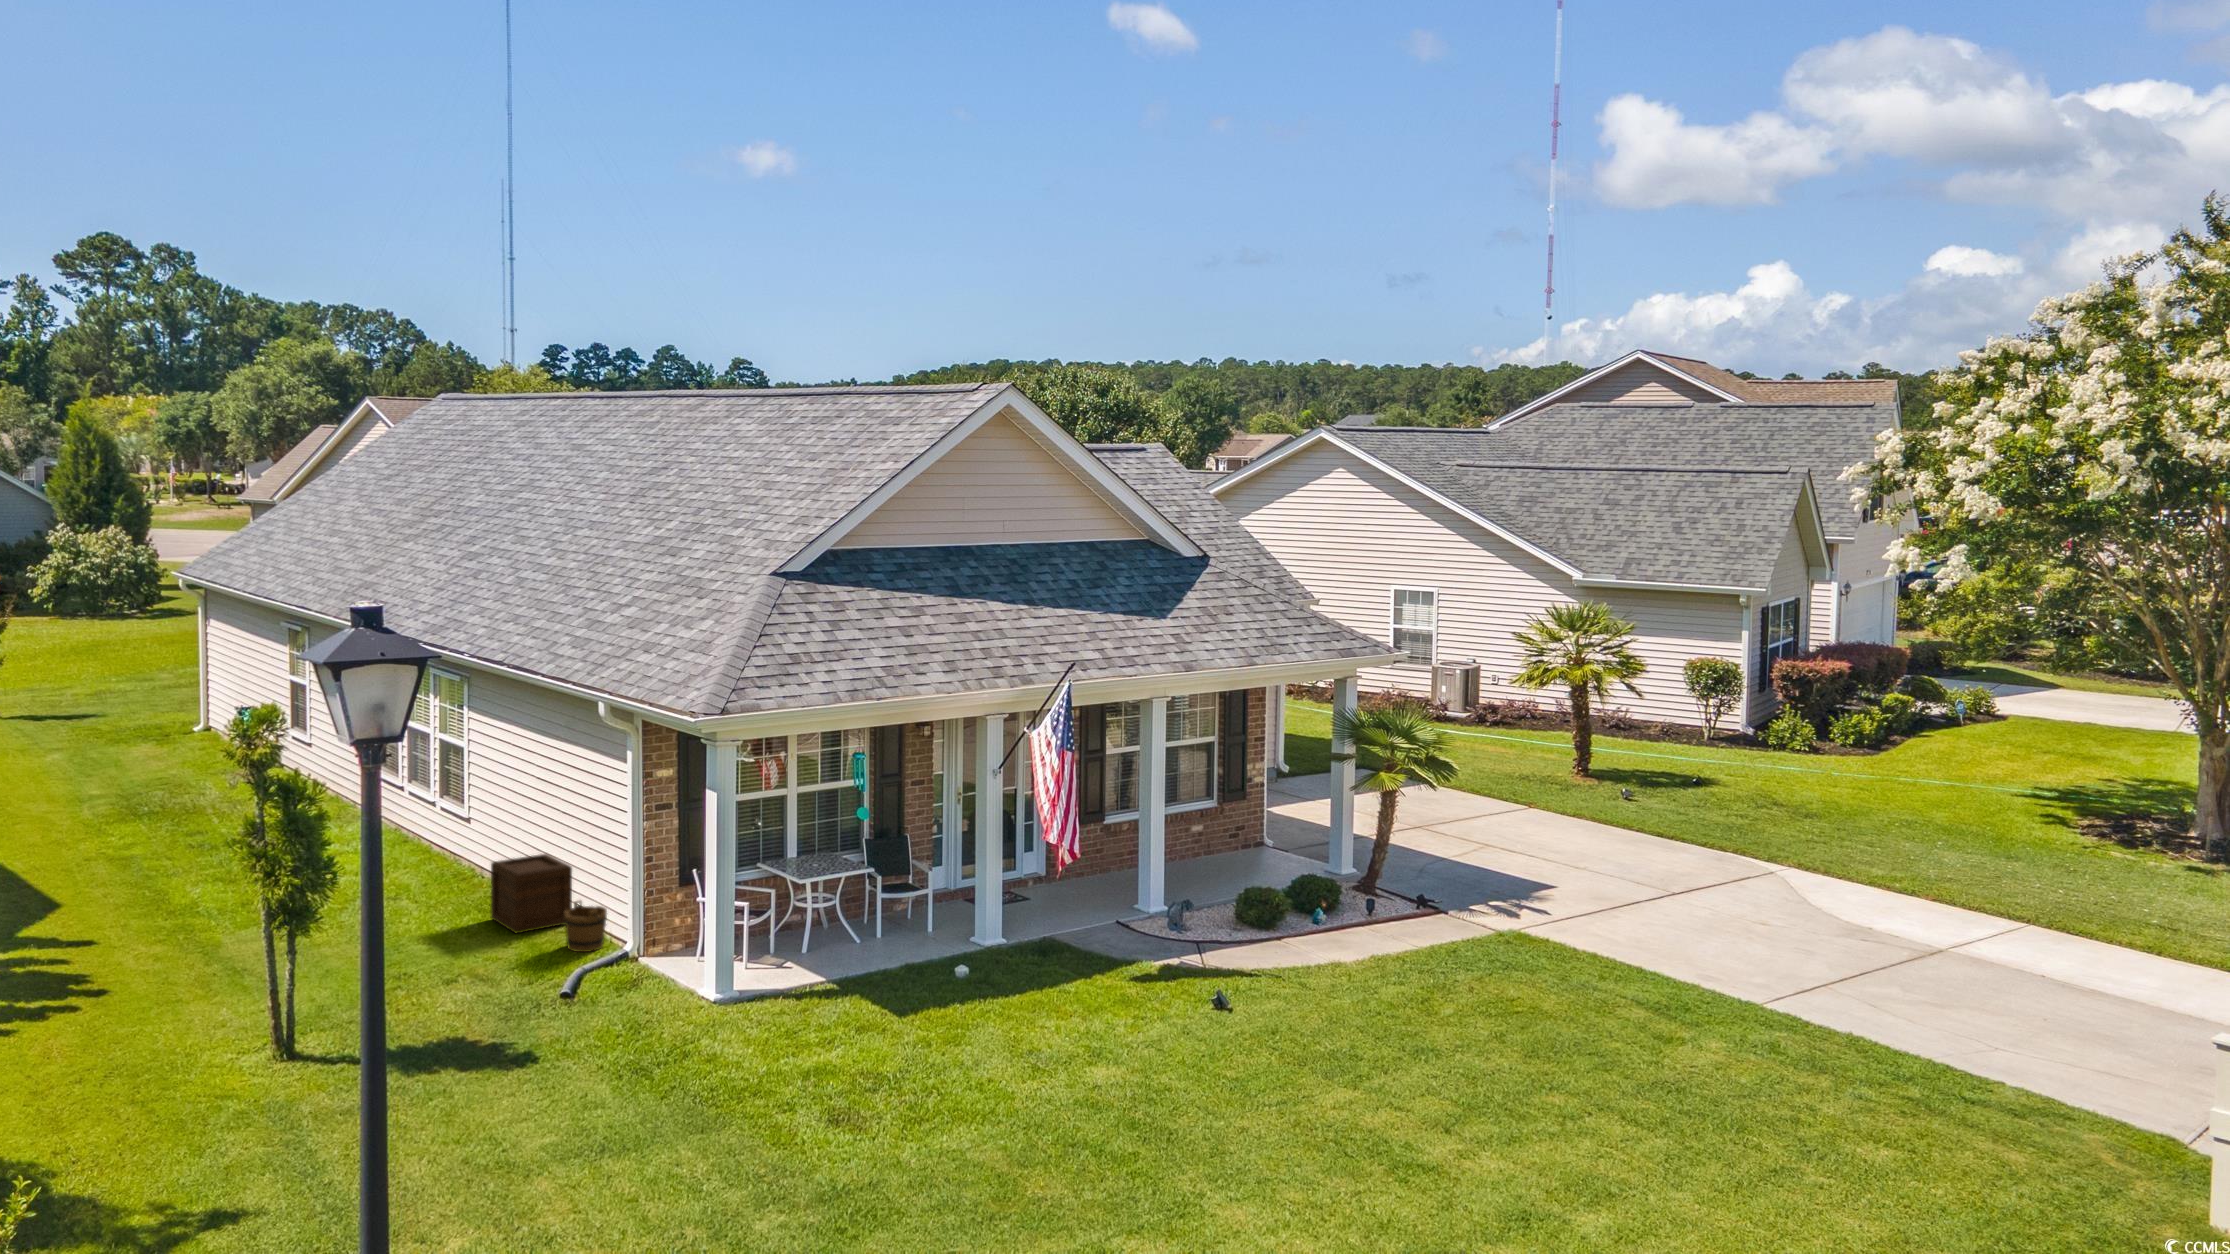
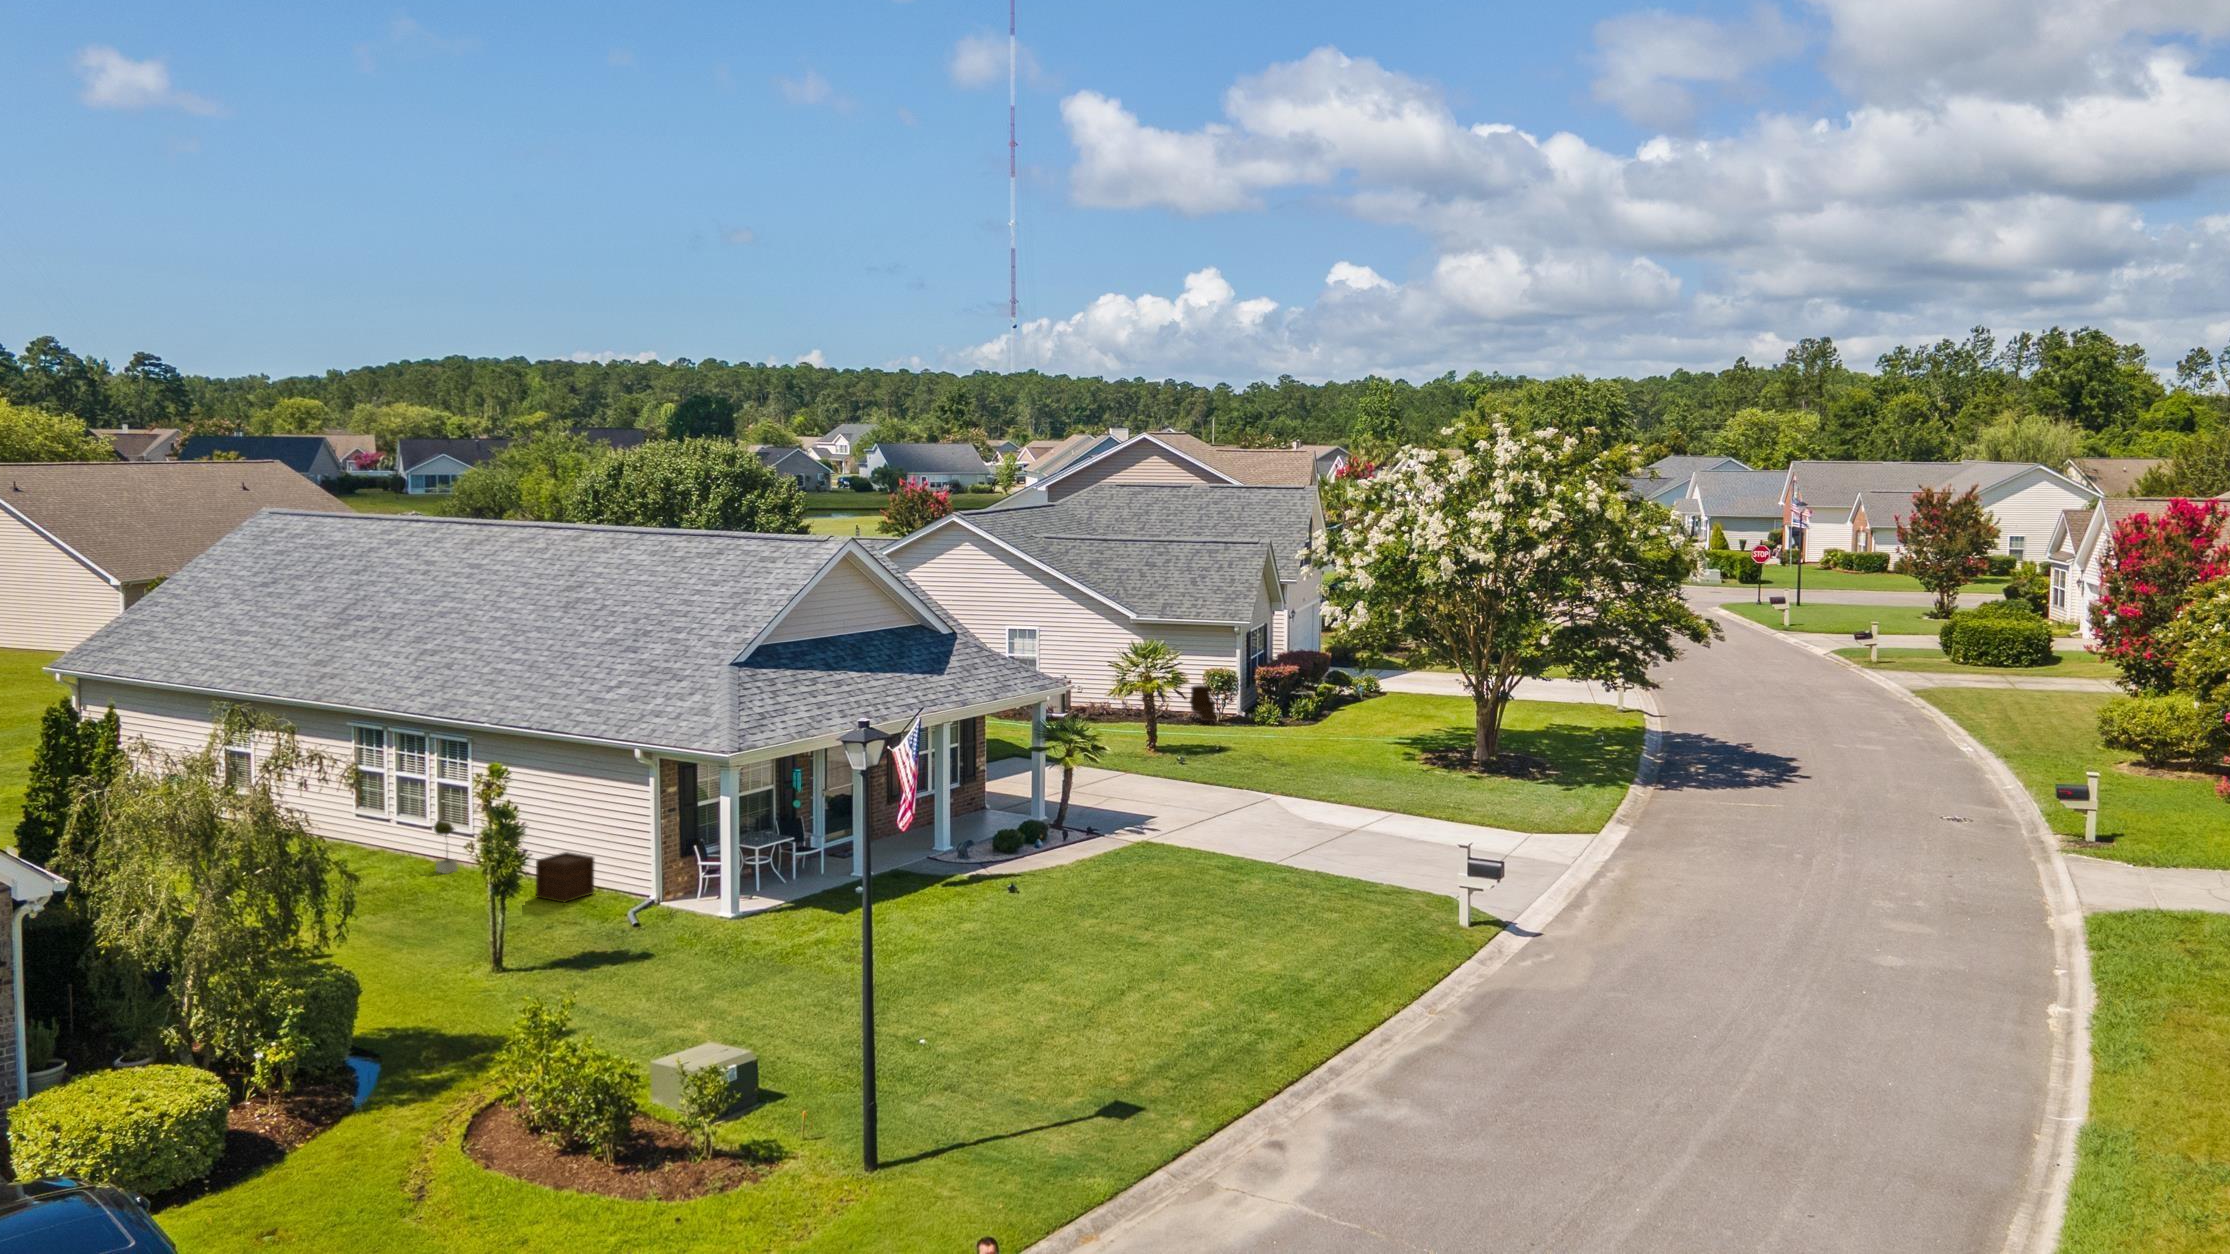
lounge chair: none [1659,682,1706,743] -> present [1190,685,1218,723]
potted tree: none [424,789,457,866] -> present [434,821,457,874]
bucket: present [564,901,607,952] -> none [607,876,635,907]

